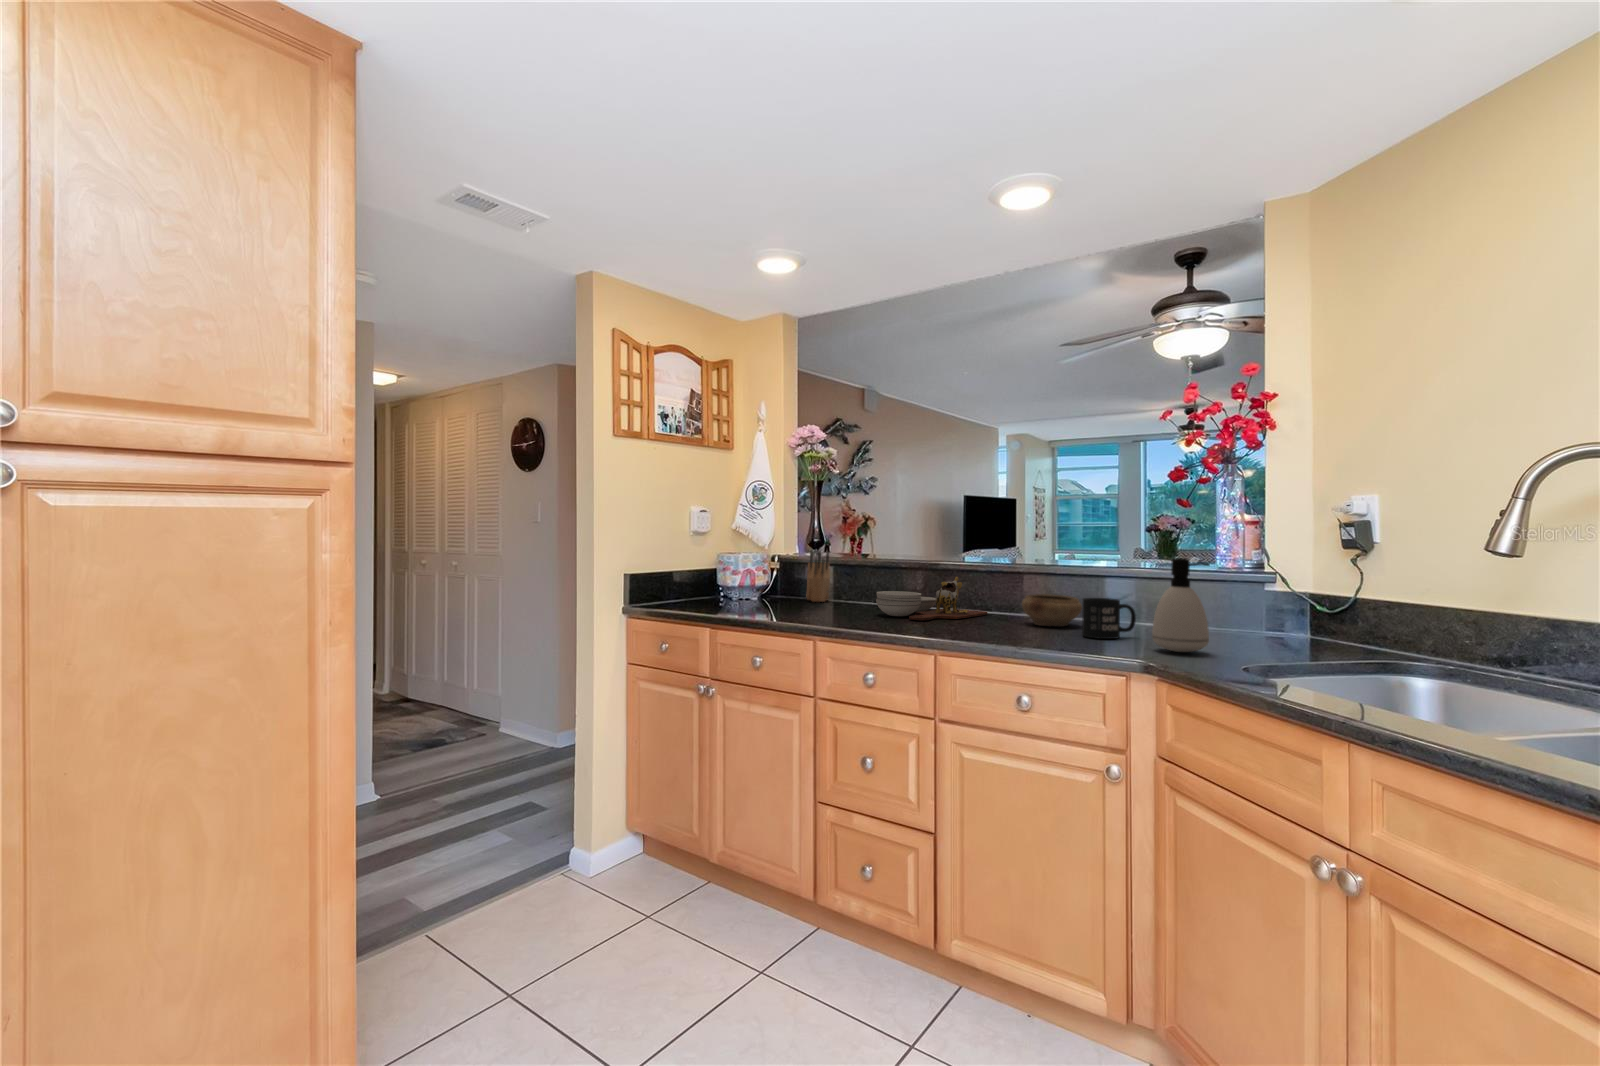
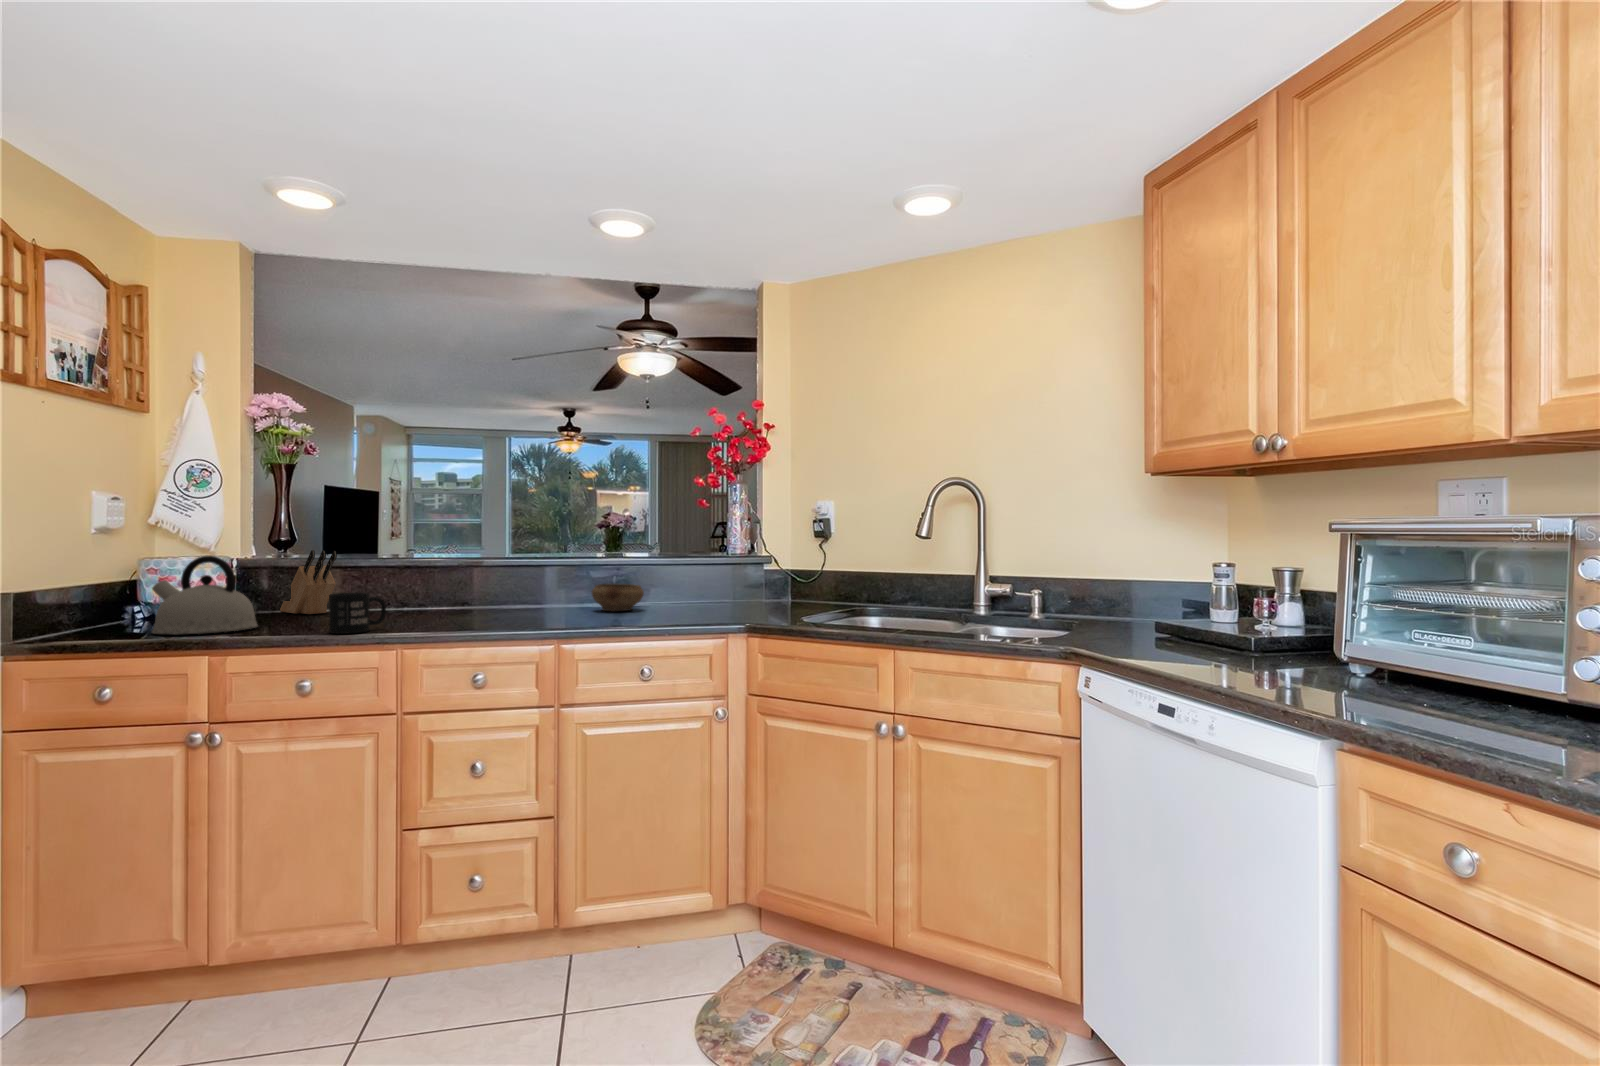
kettle: none [692,552,756,610] -> present [152,556,258,634]
soap dispenser: present [1152,558,1210,652] -> none [730,546,768,617]
cutting board: present [876,577,988,620] -> none [437,573,541,618]
mug: present [1082,598,1136,639] -> present [329,593,386,634]

